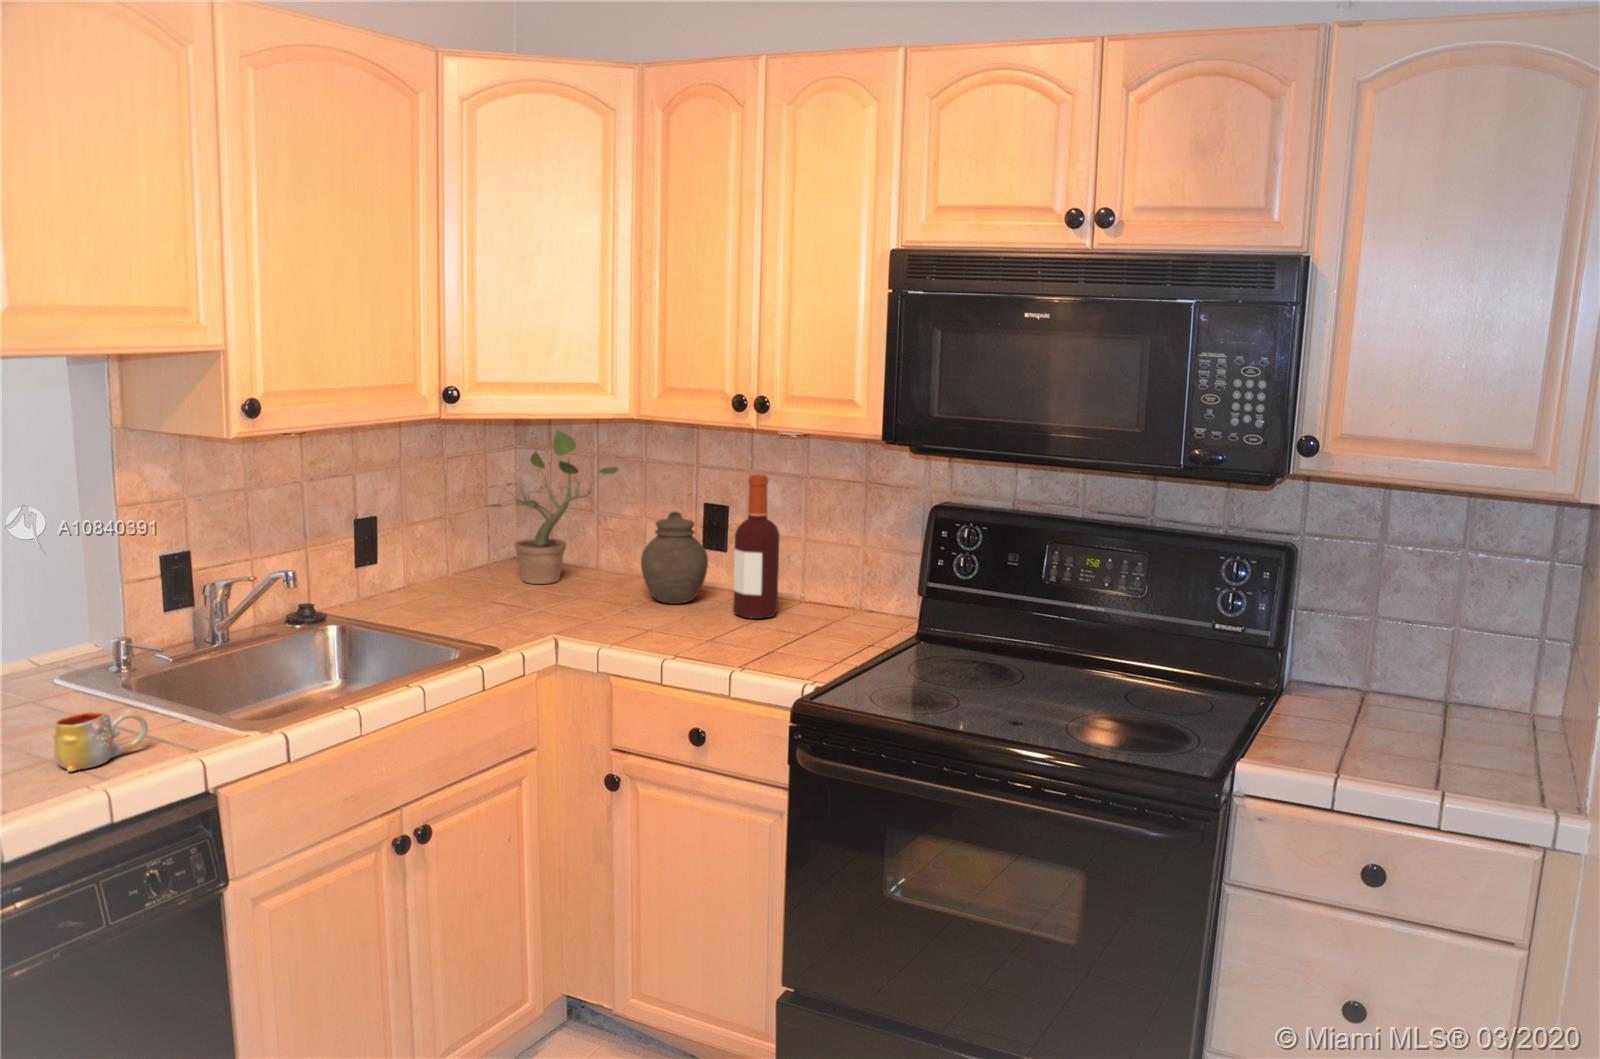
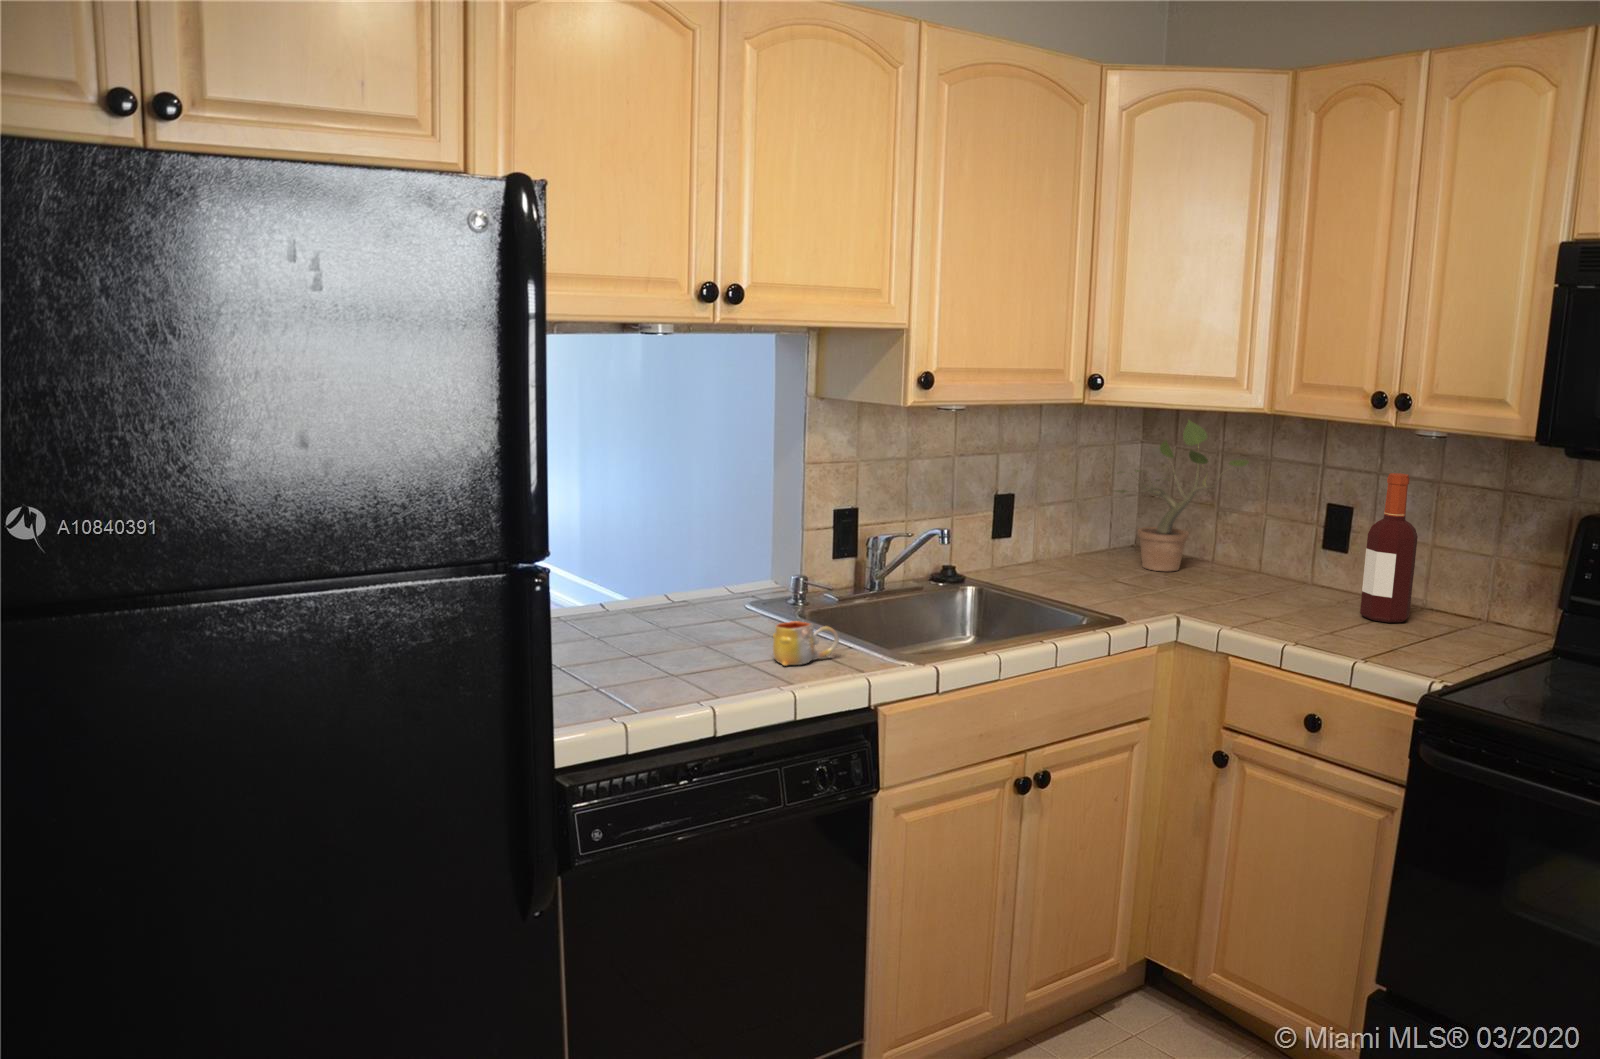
jar: present [641,511,708,604] -> none [1265,507,1337,601]

